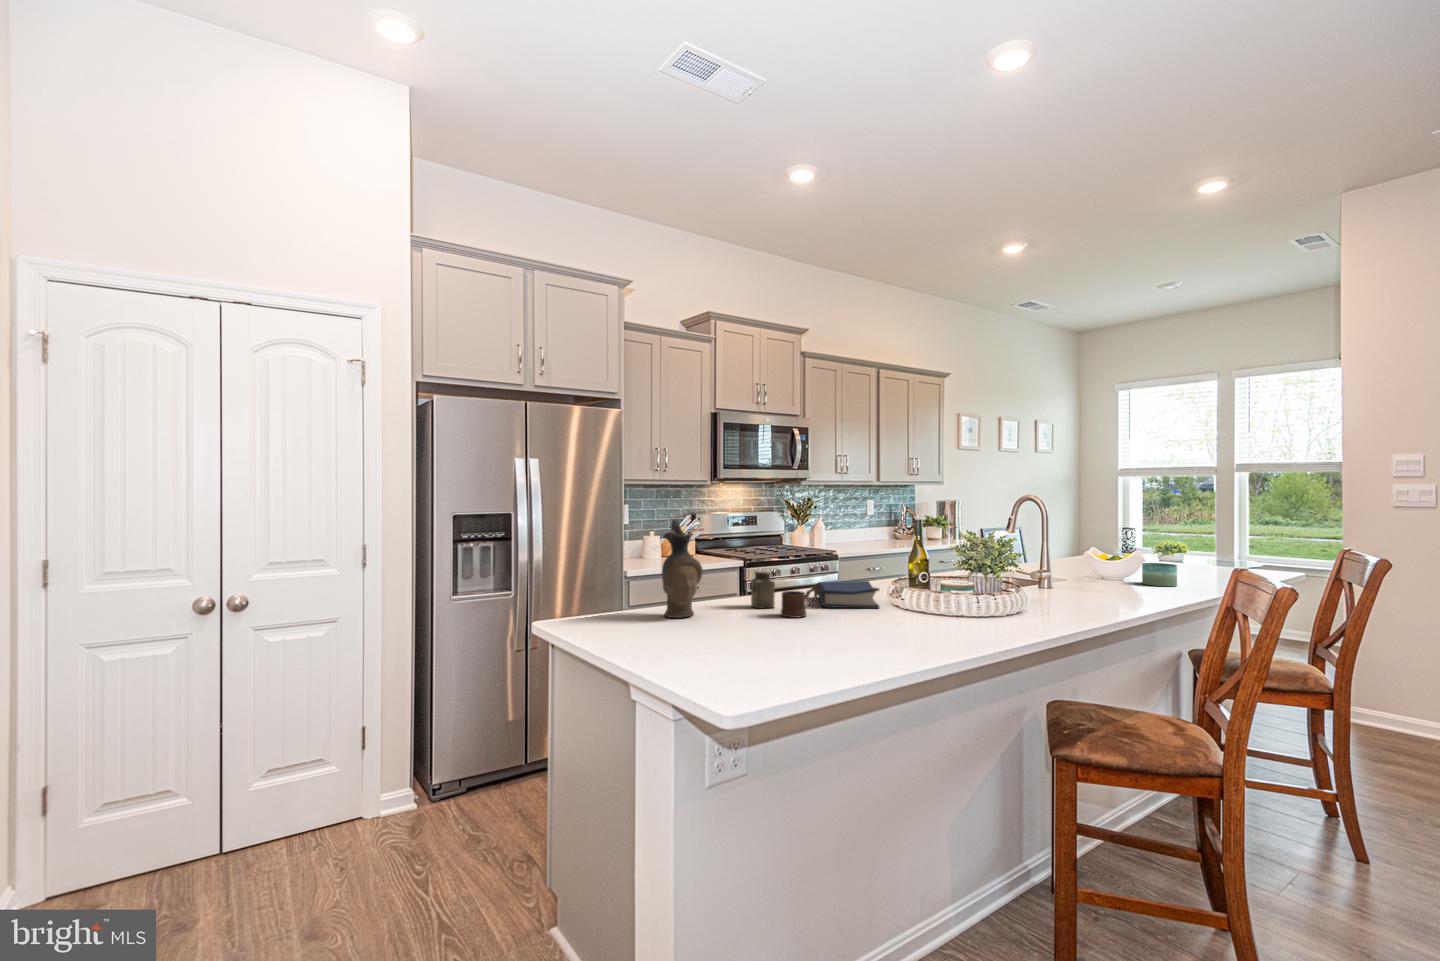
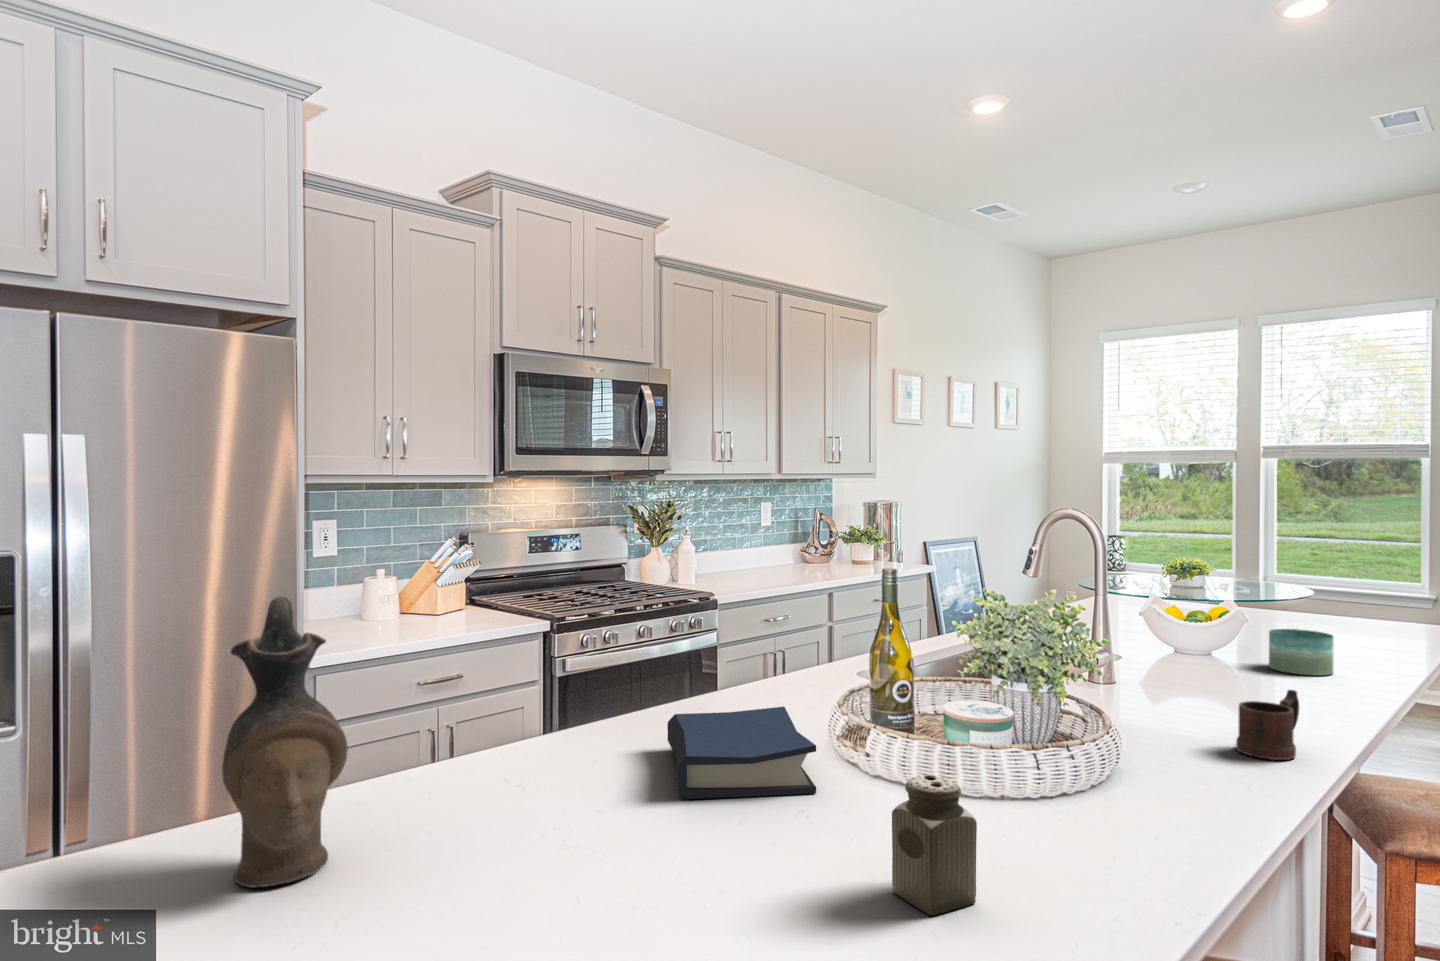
salt shaker: present [751,570,775,609] -> present [892,775,977,915]
mug: present [781,586,817,618] -> present [1236,690,1299,760]

